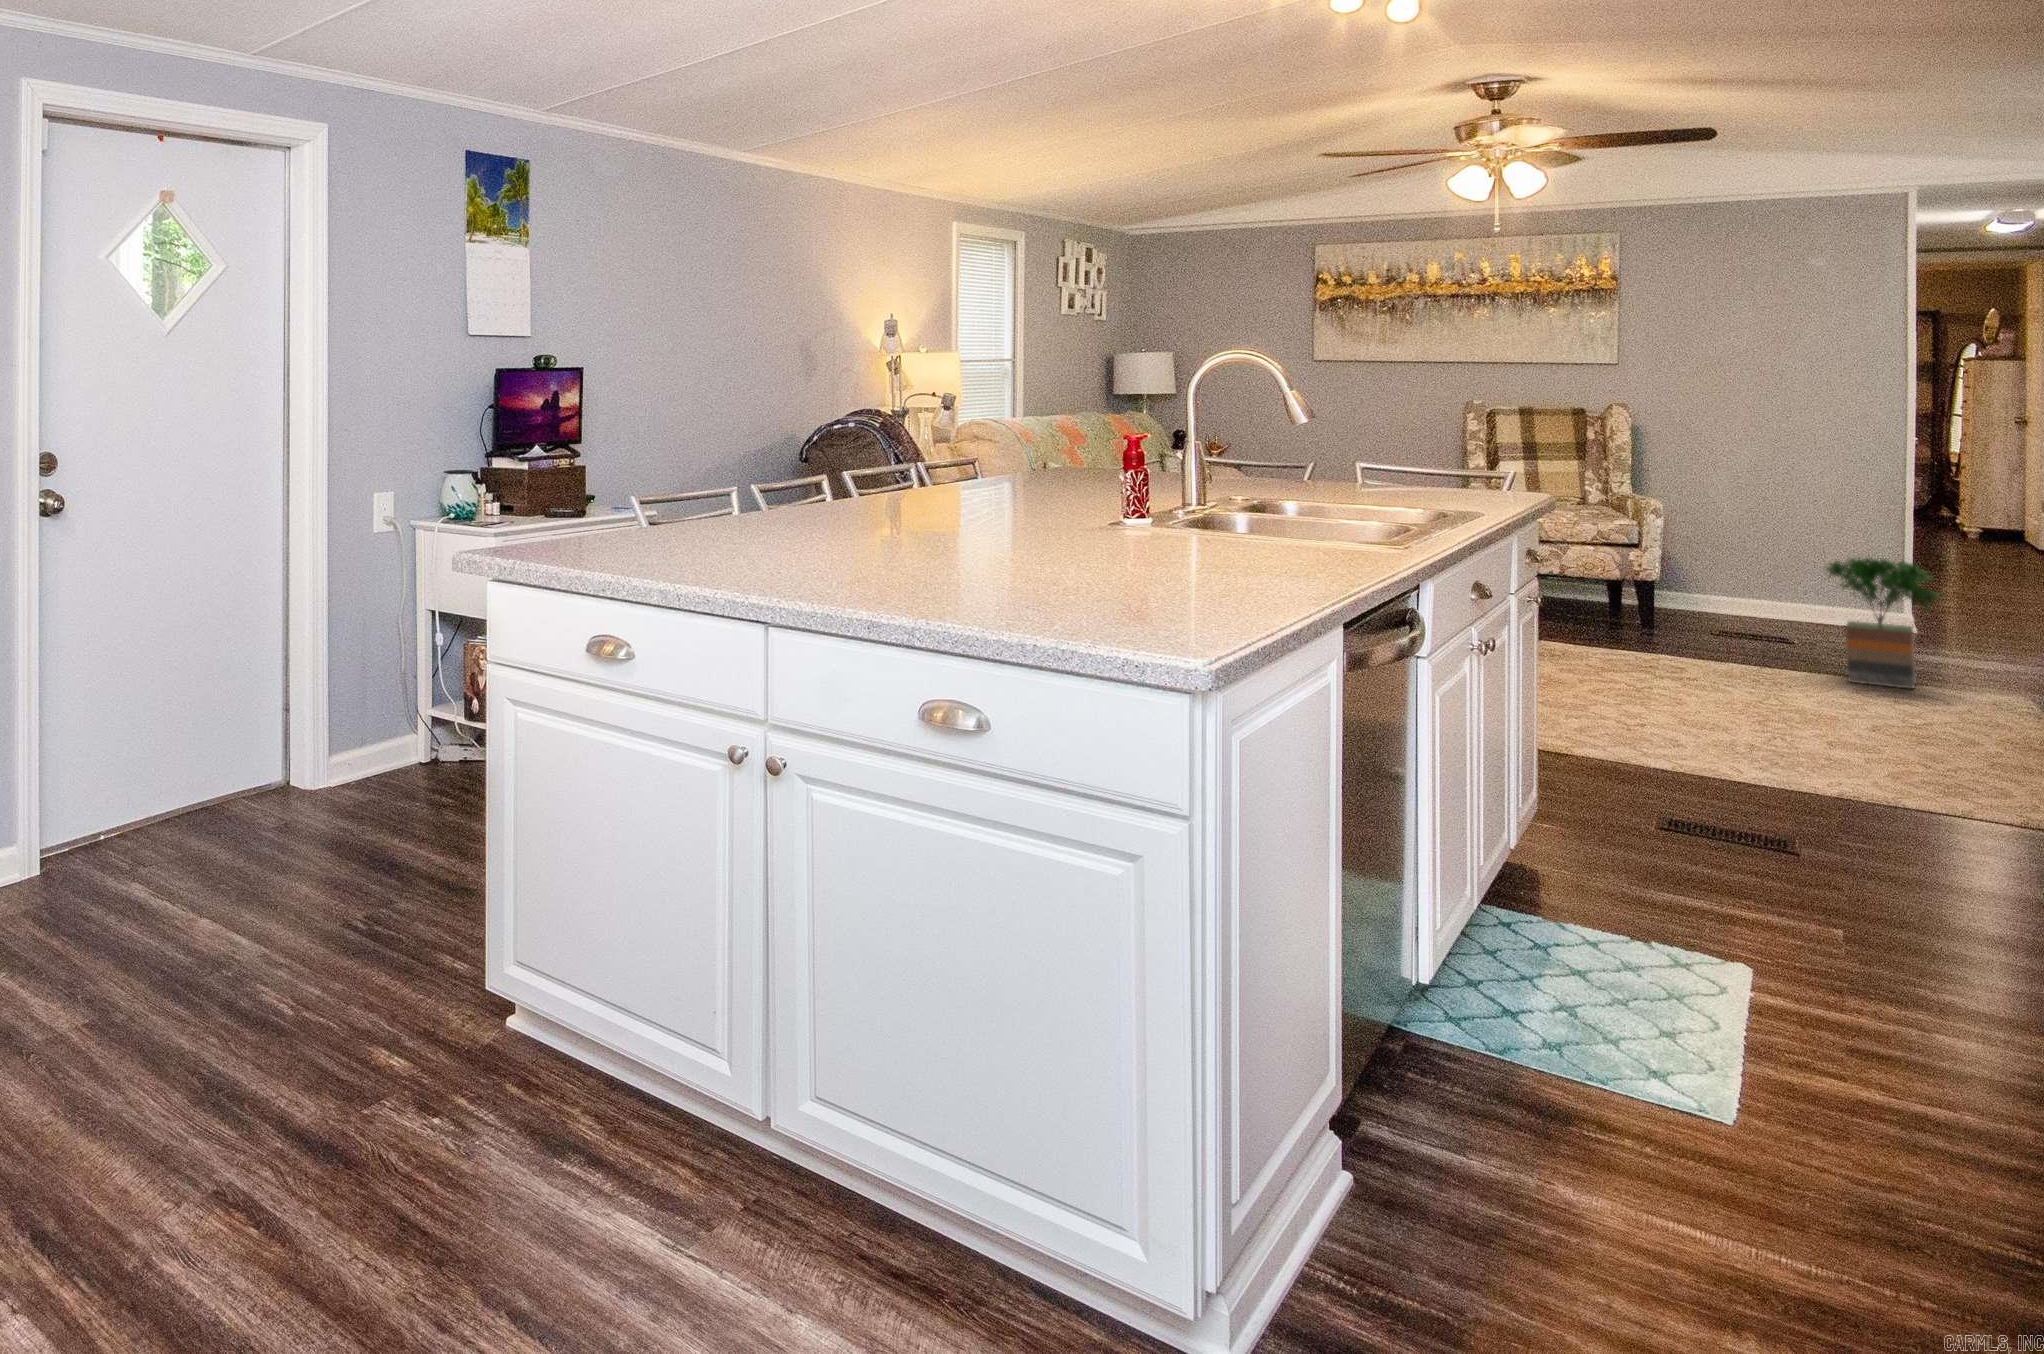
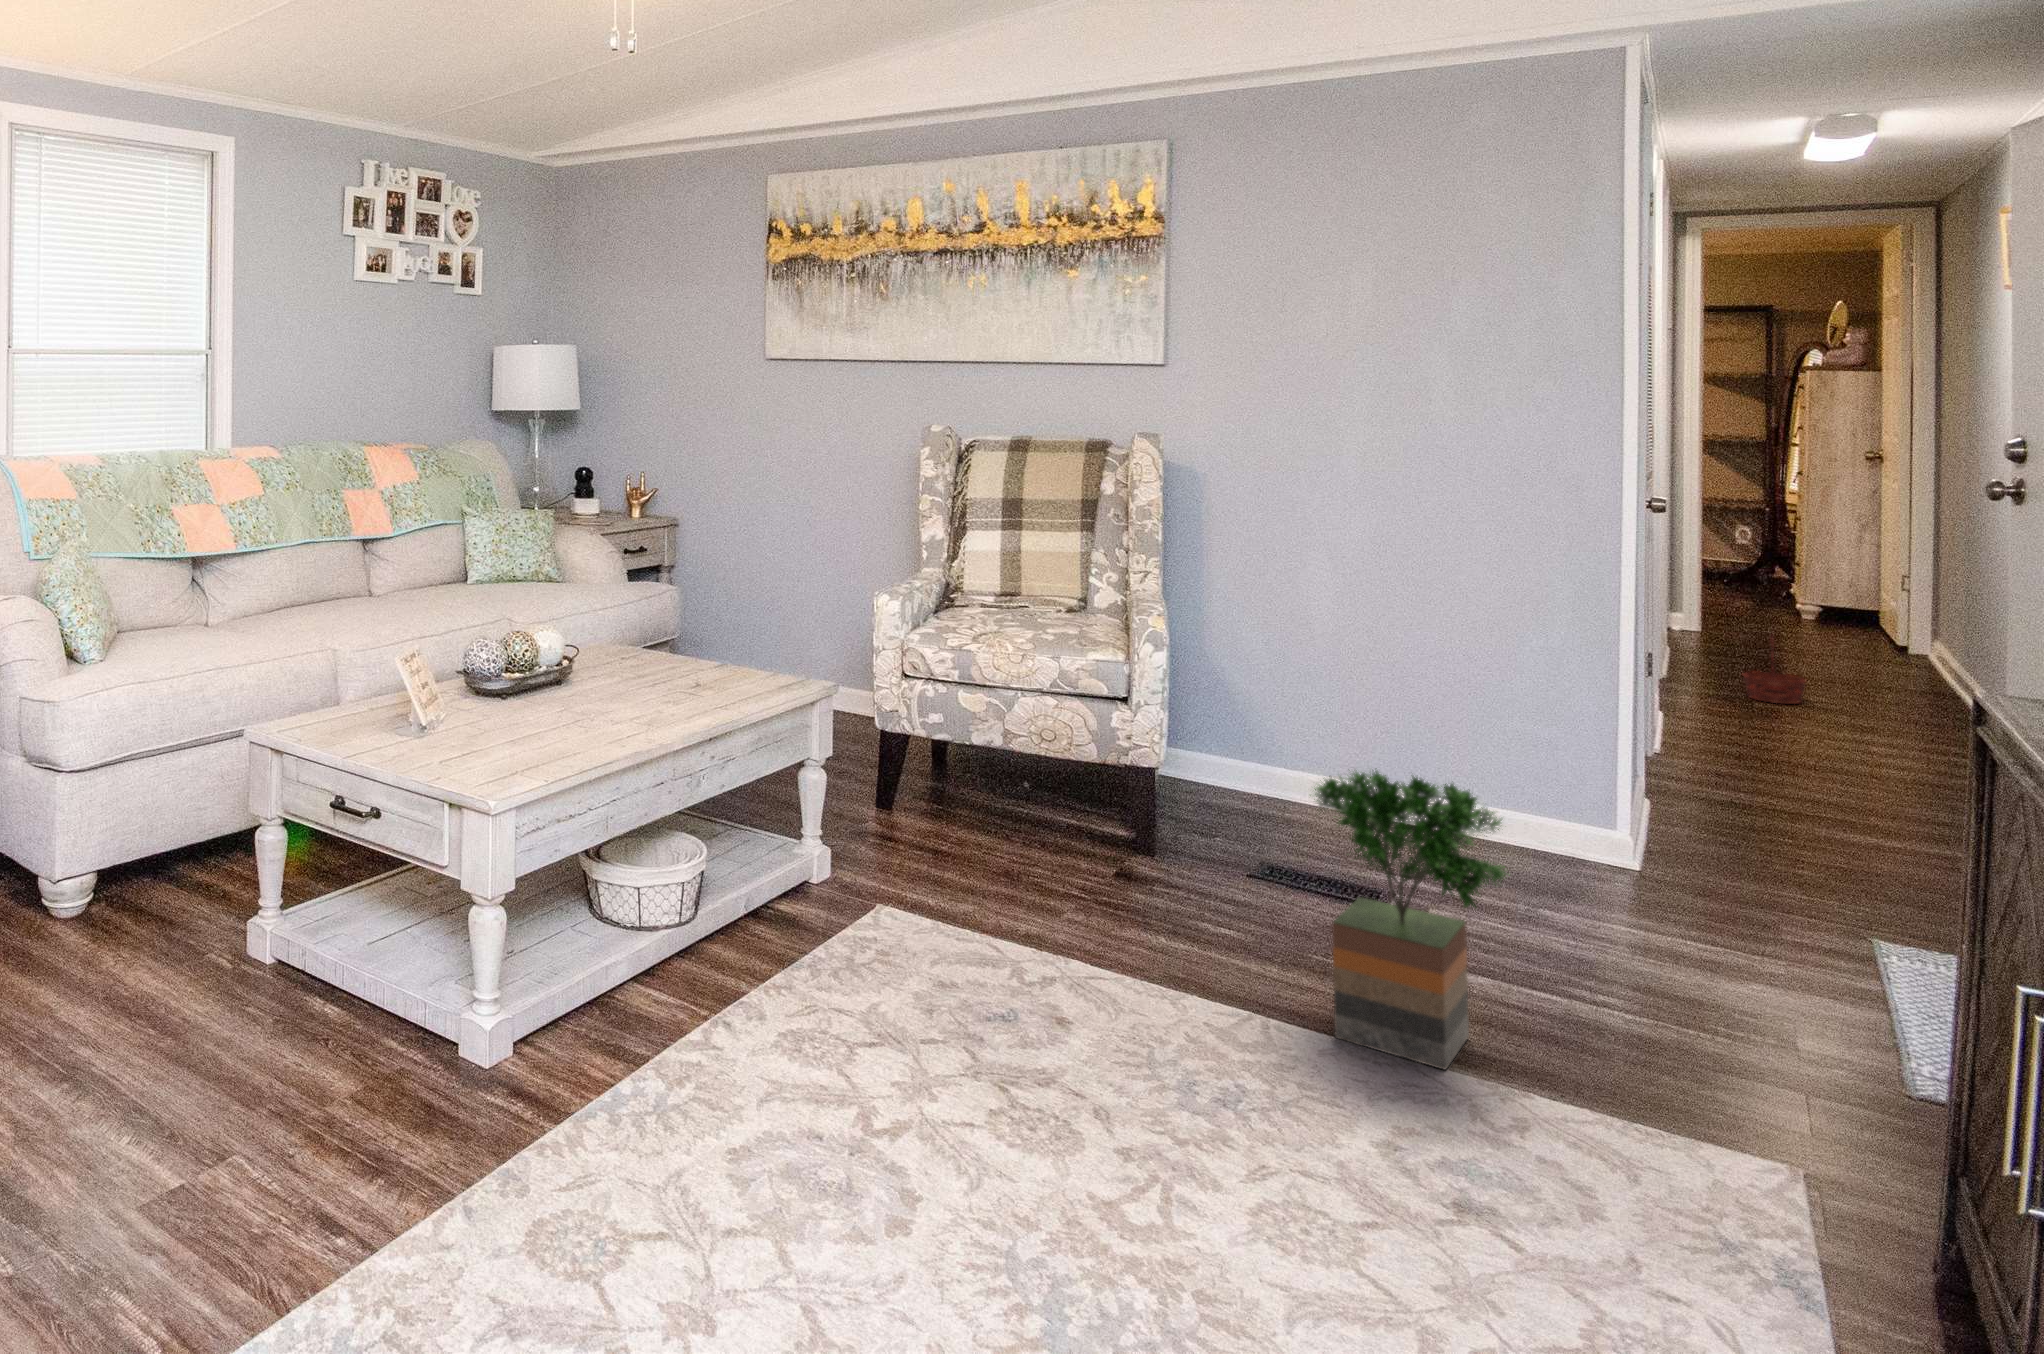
basket: none [1958,531,2005,575] -> present [1742,637,1806,704]

